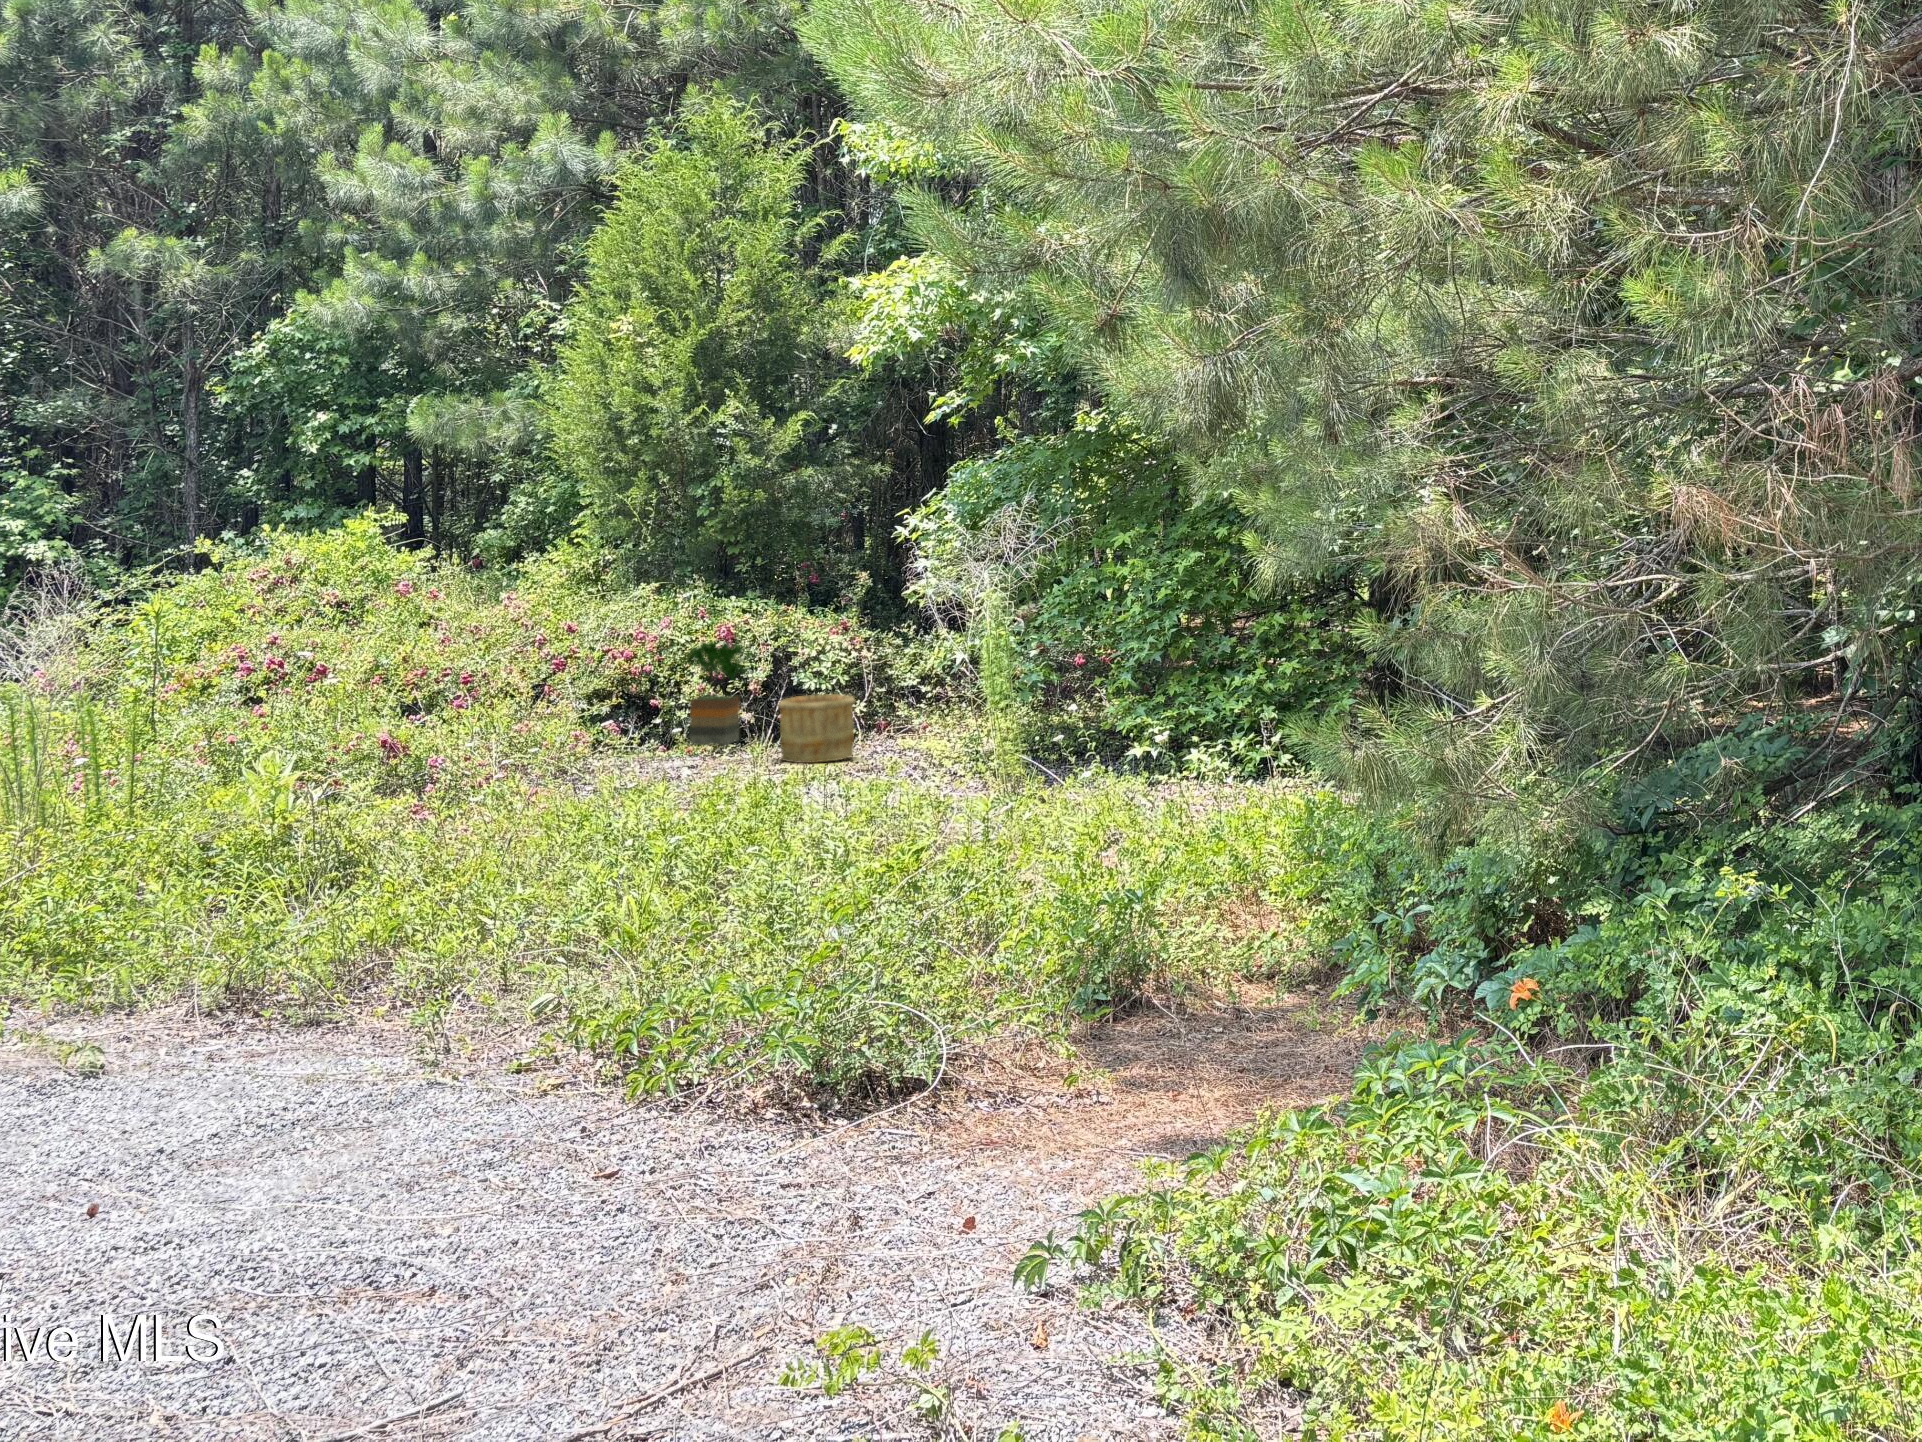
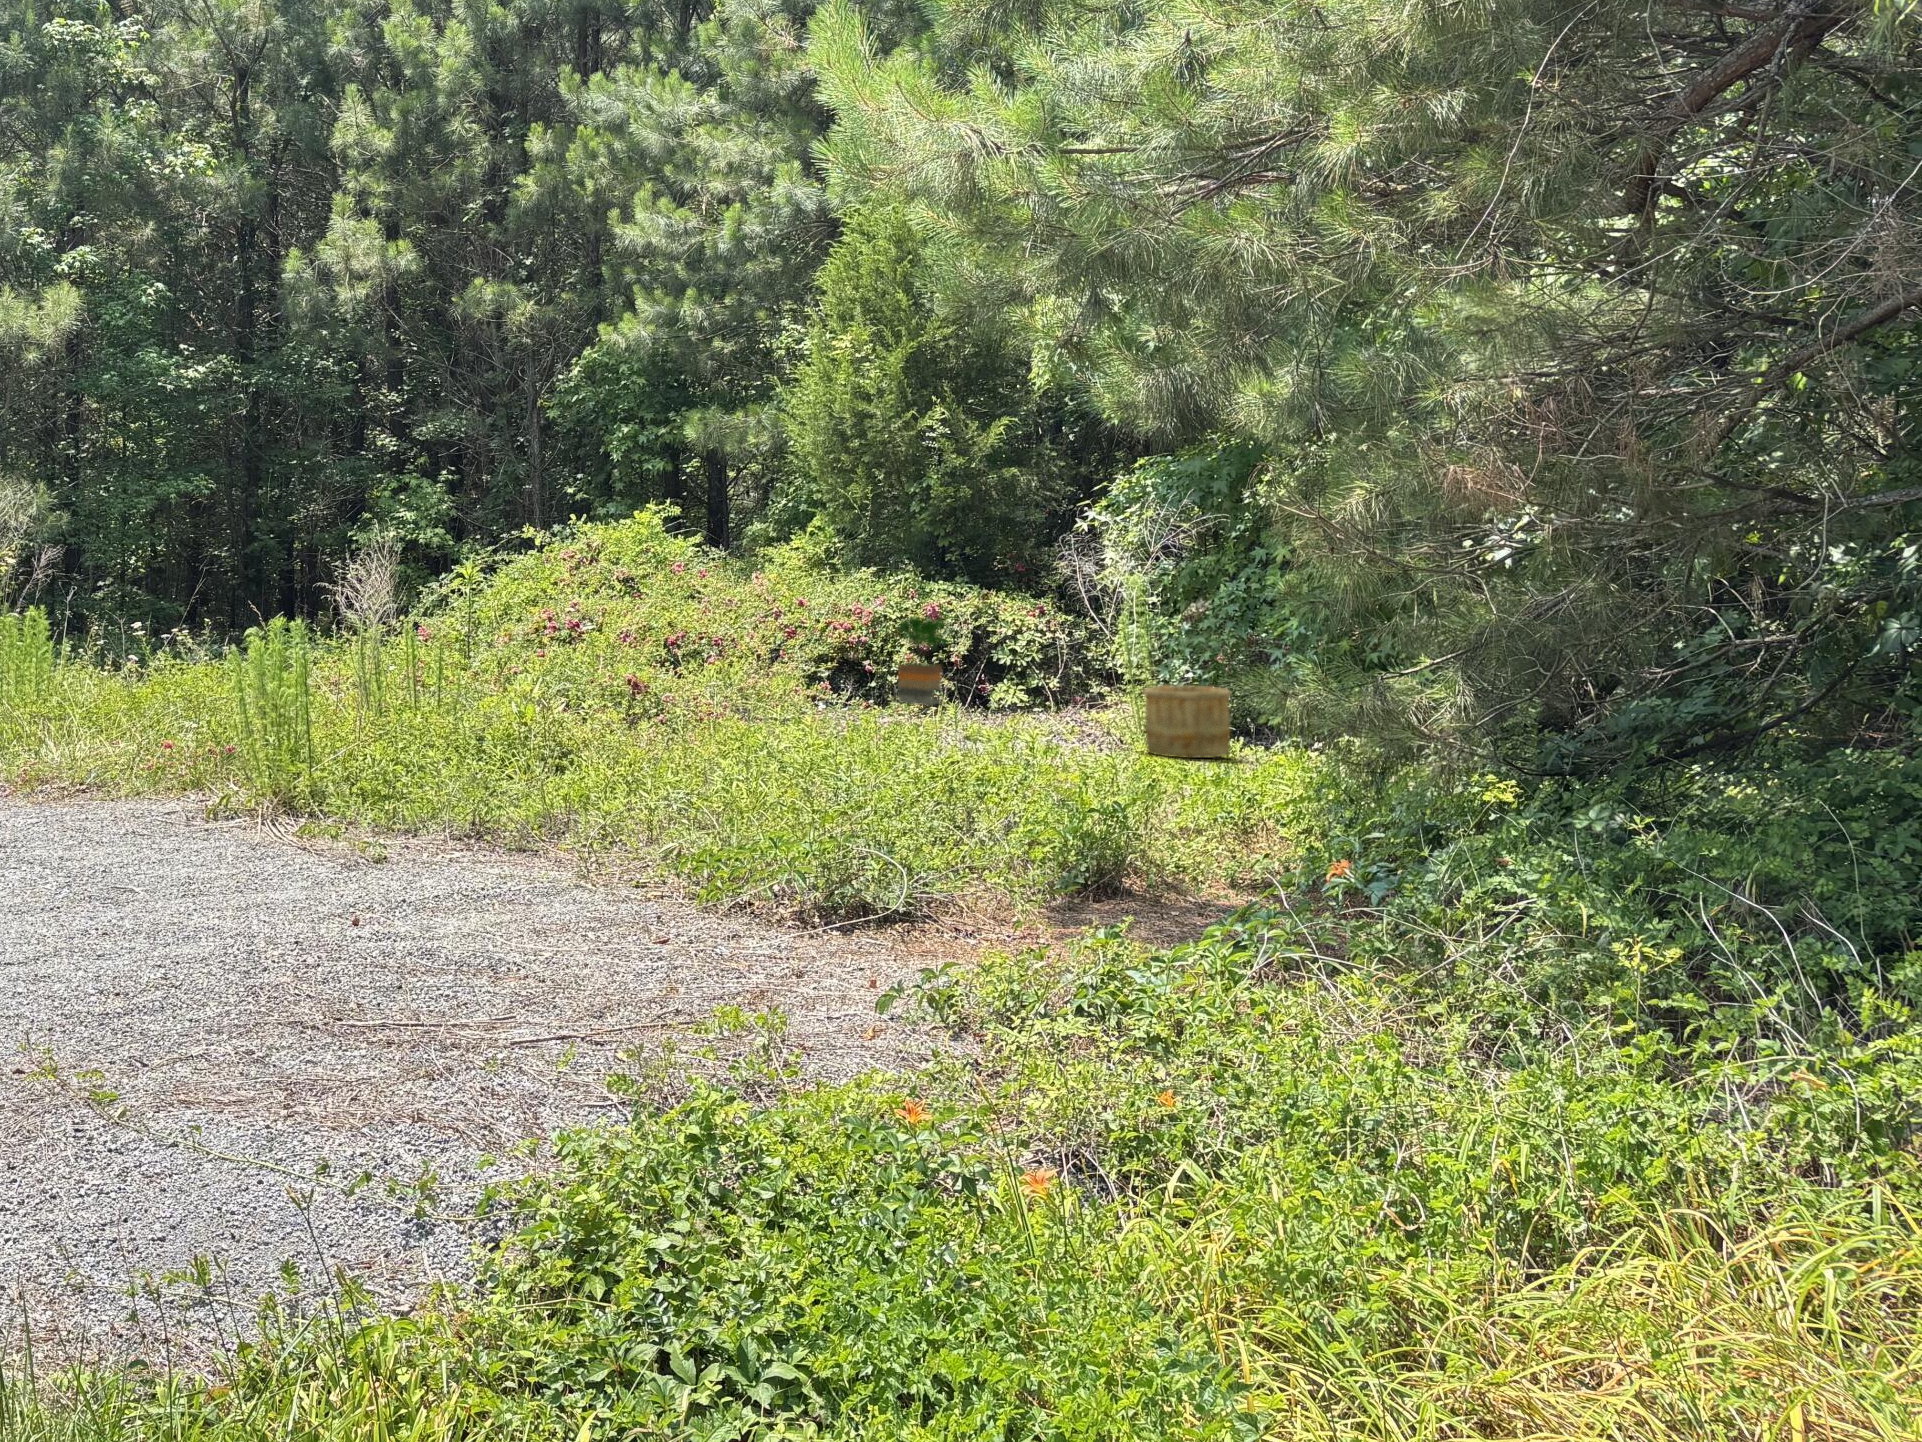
wooden bucket: present [778,694,855,763] -> present [1143,685,1231,758]

